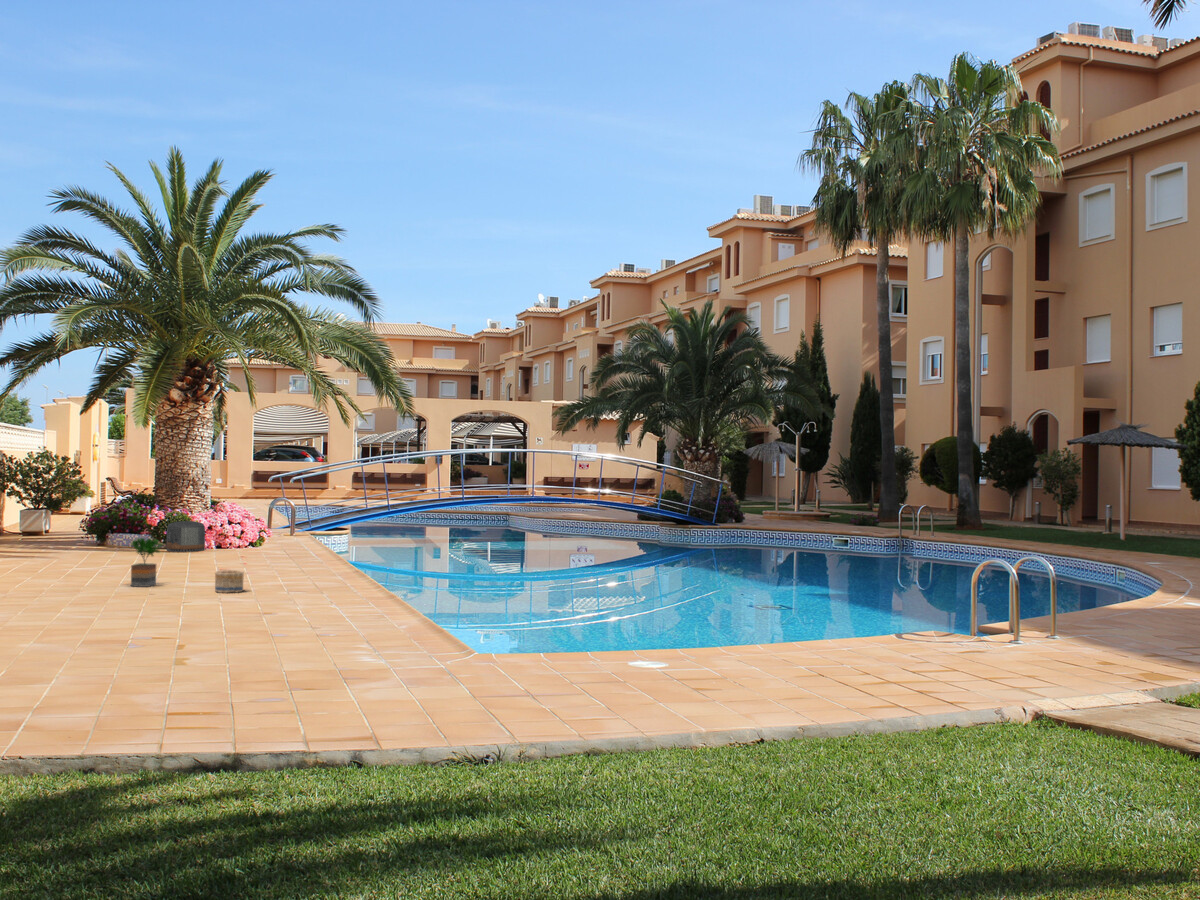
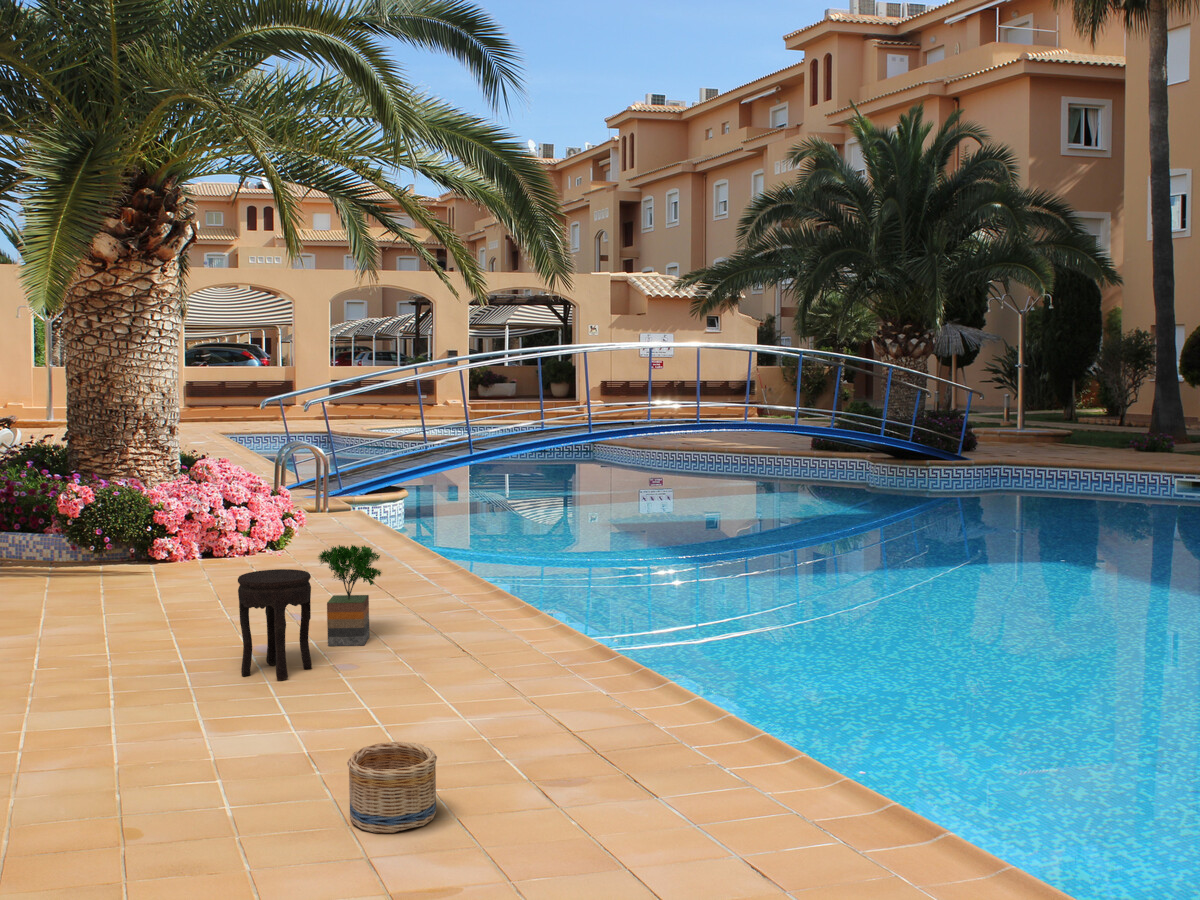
pouf: present [167,521,205,552] -> none [106,509,187,577]
side table: none [204,532,234,573] -> present [238,569,312,681]
potted tree: present [131,538,162,587] -> present [318,545,381,646]

